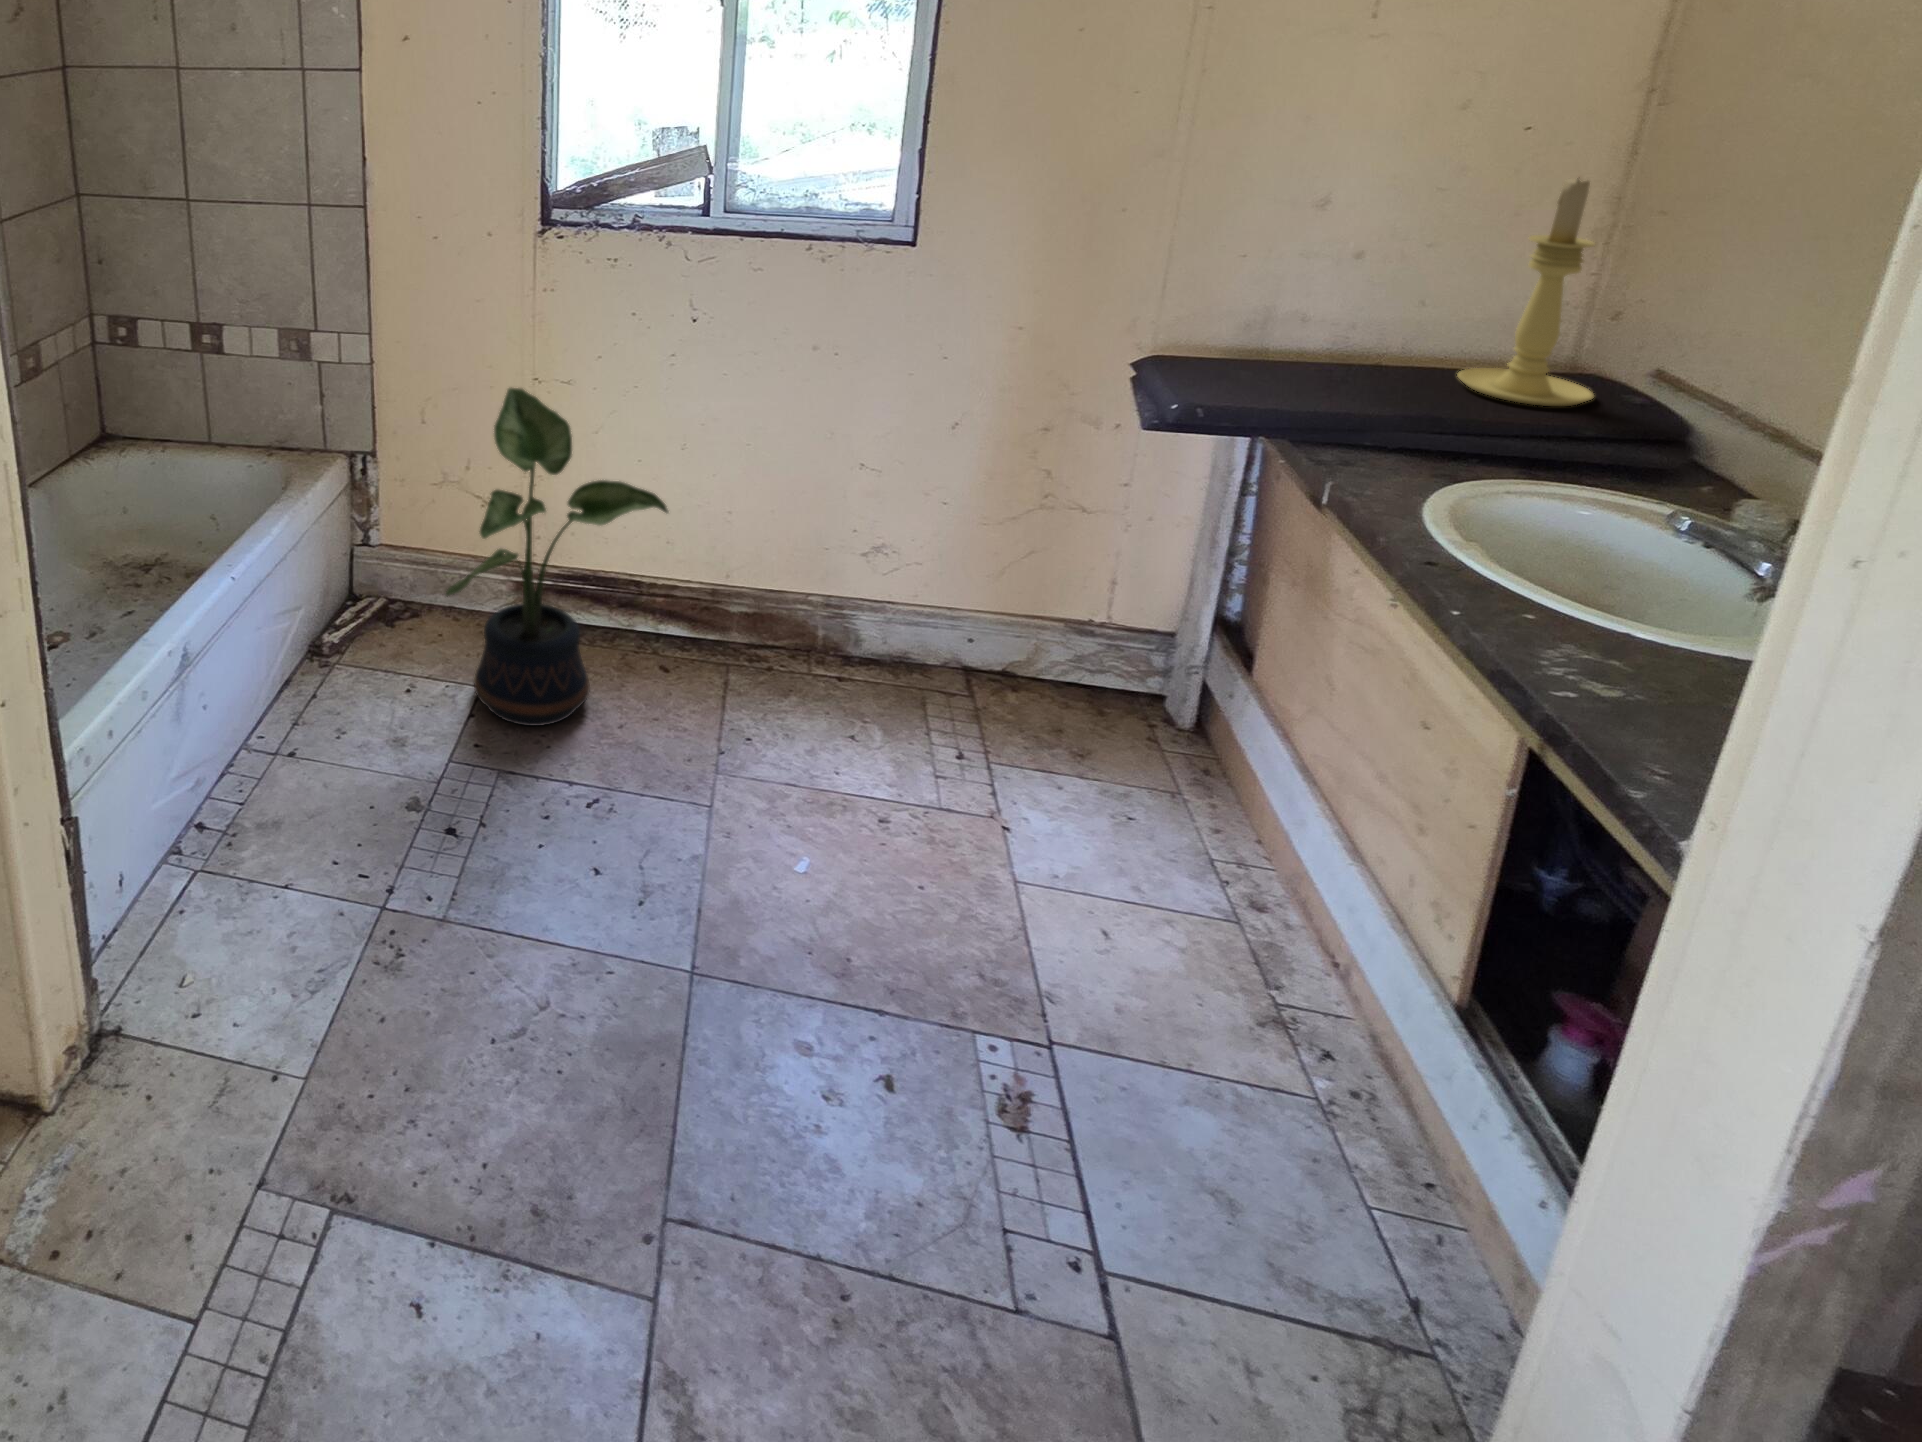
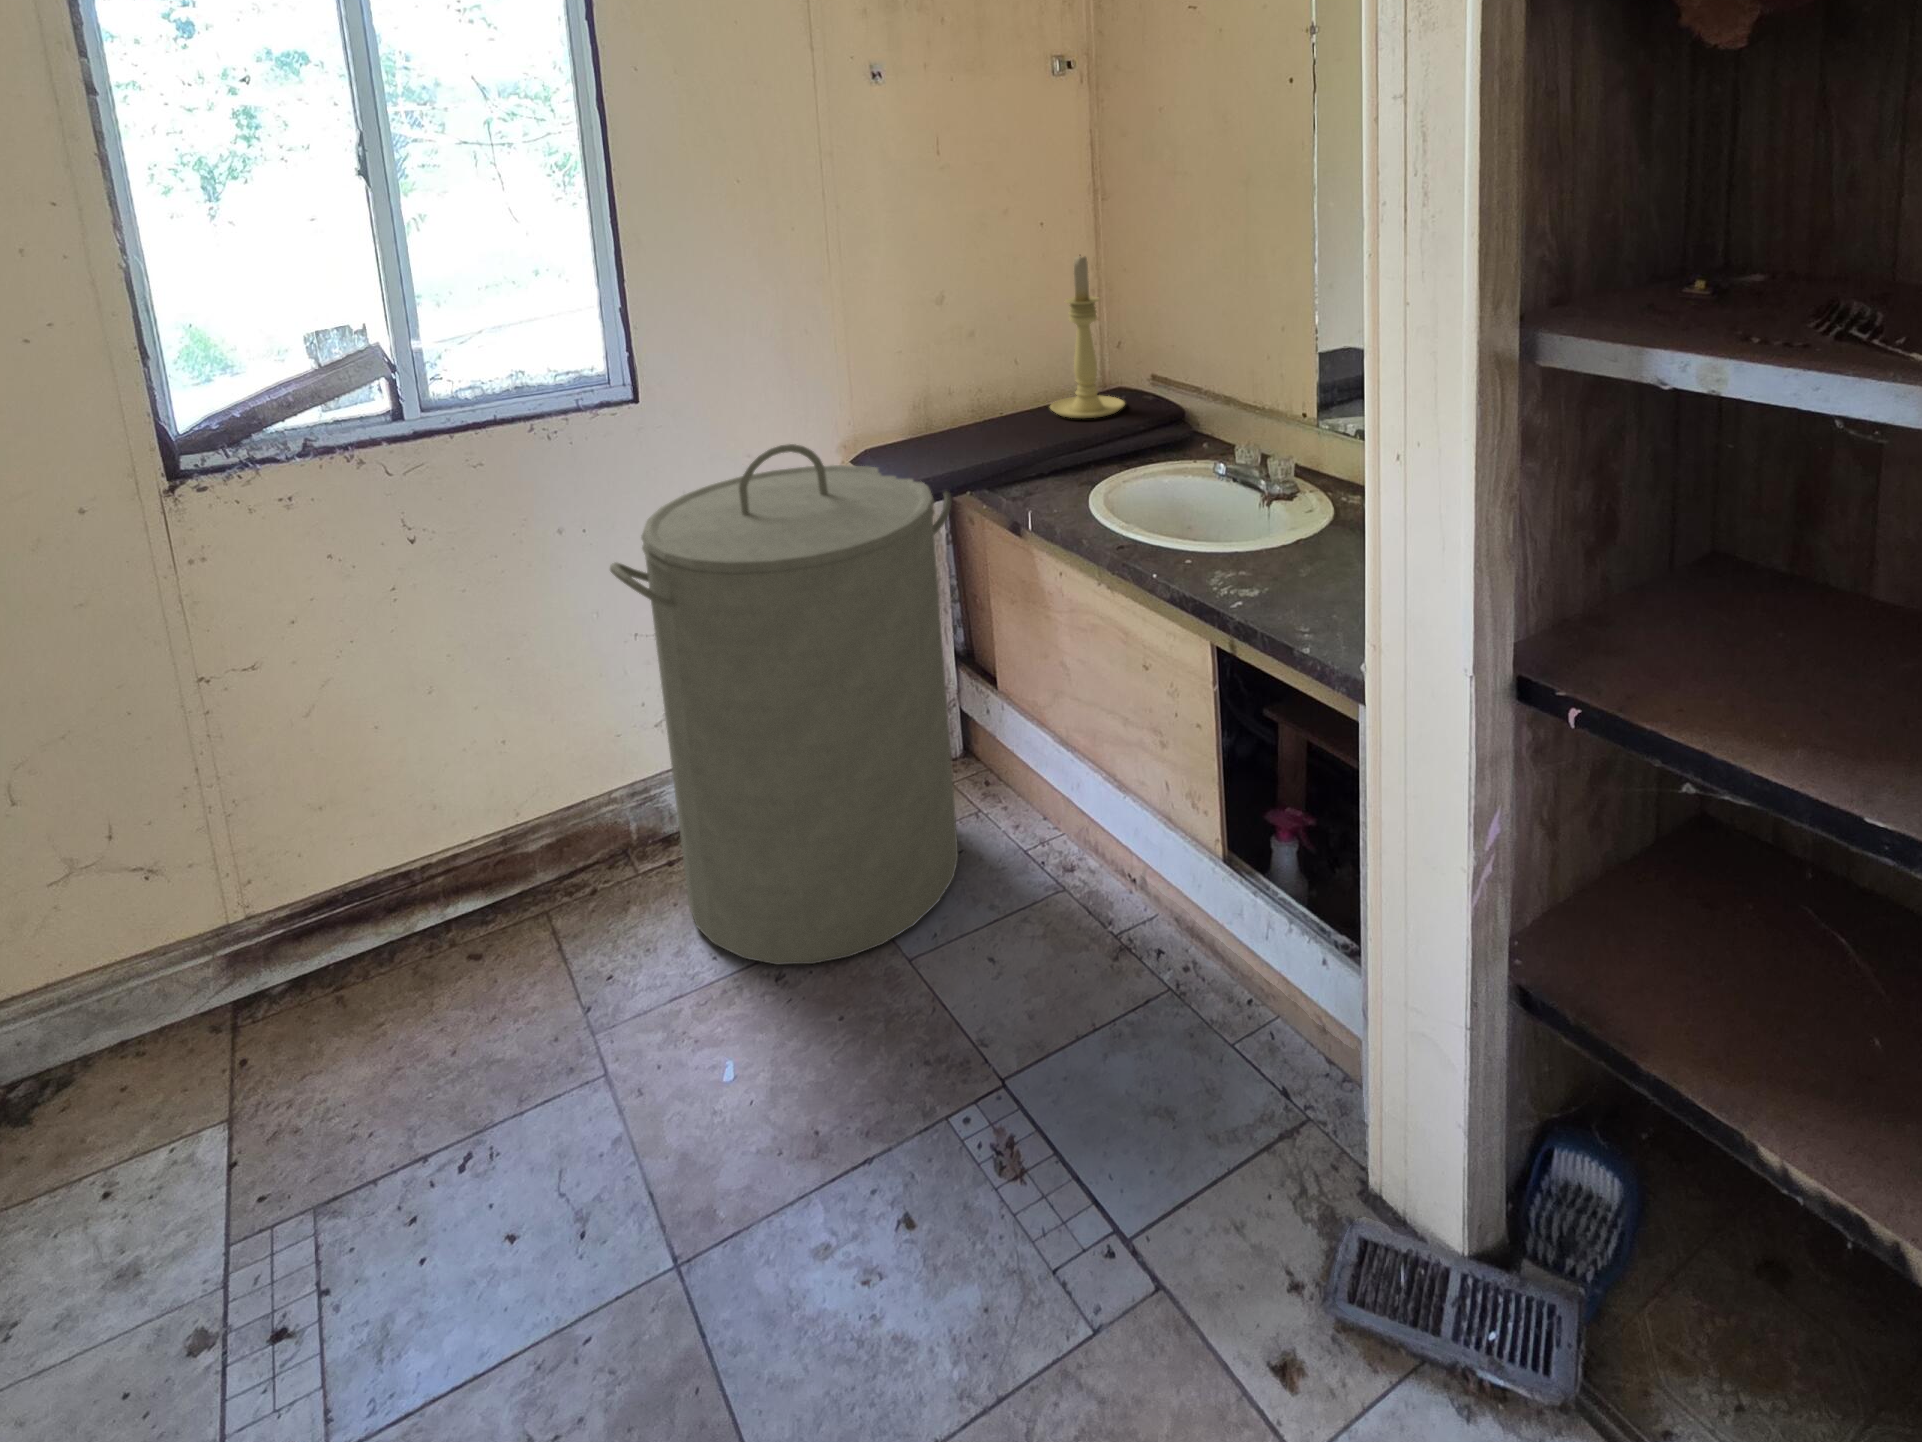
laundry hamper: none [831,322,1243,856] -> present [610,444,958,965]
potted plant: present [446,388,668,726] -> none [152,697,451,1143]

